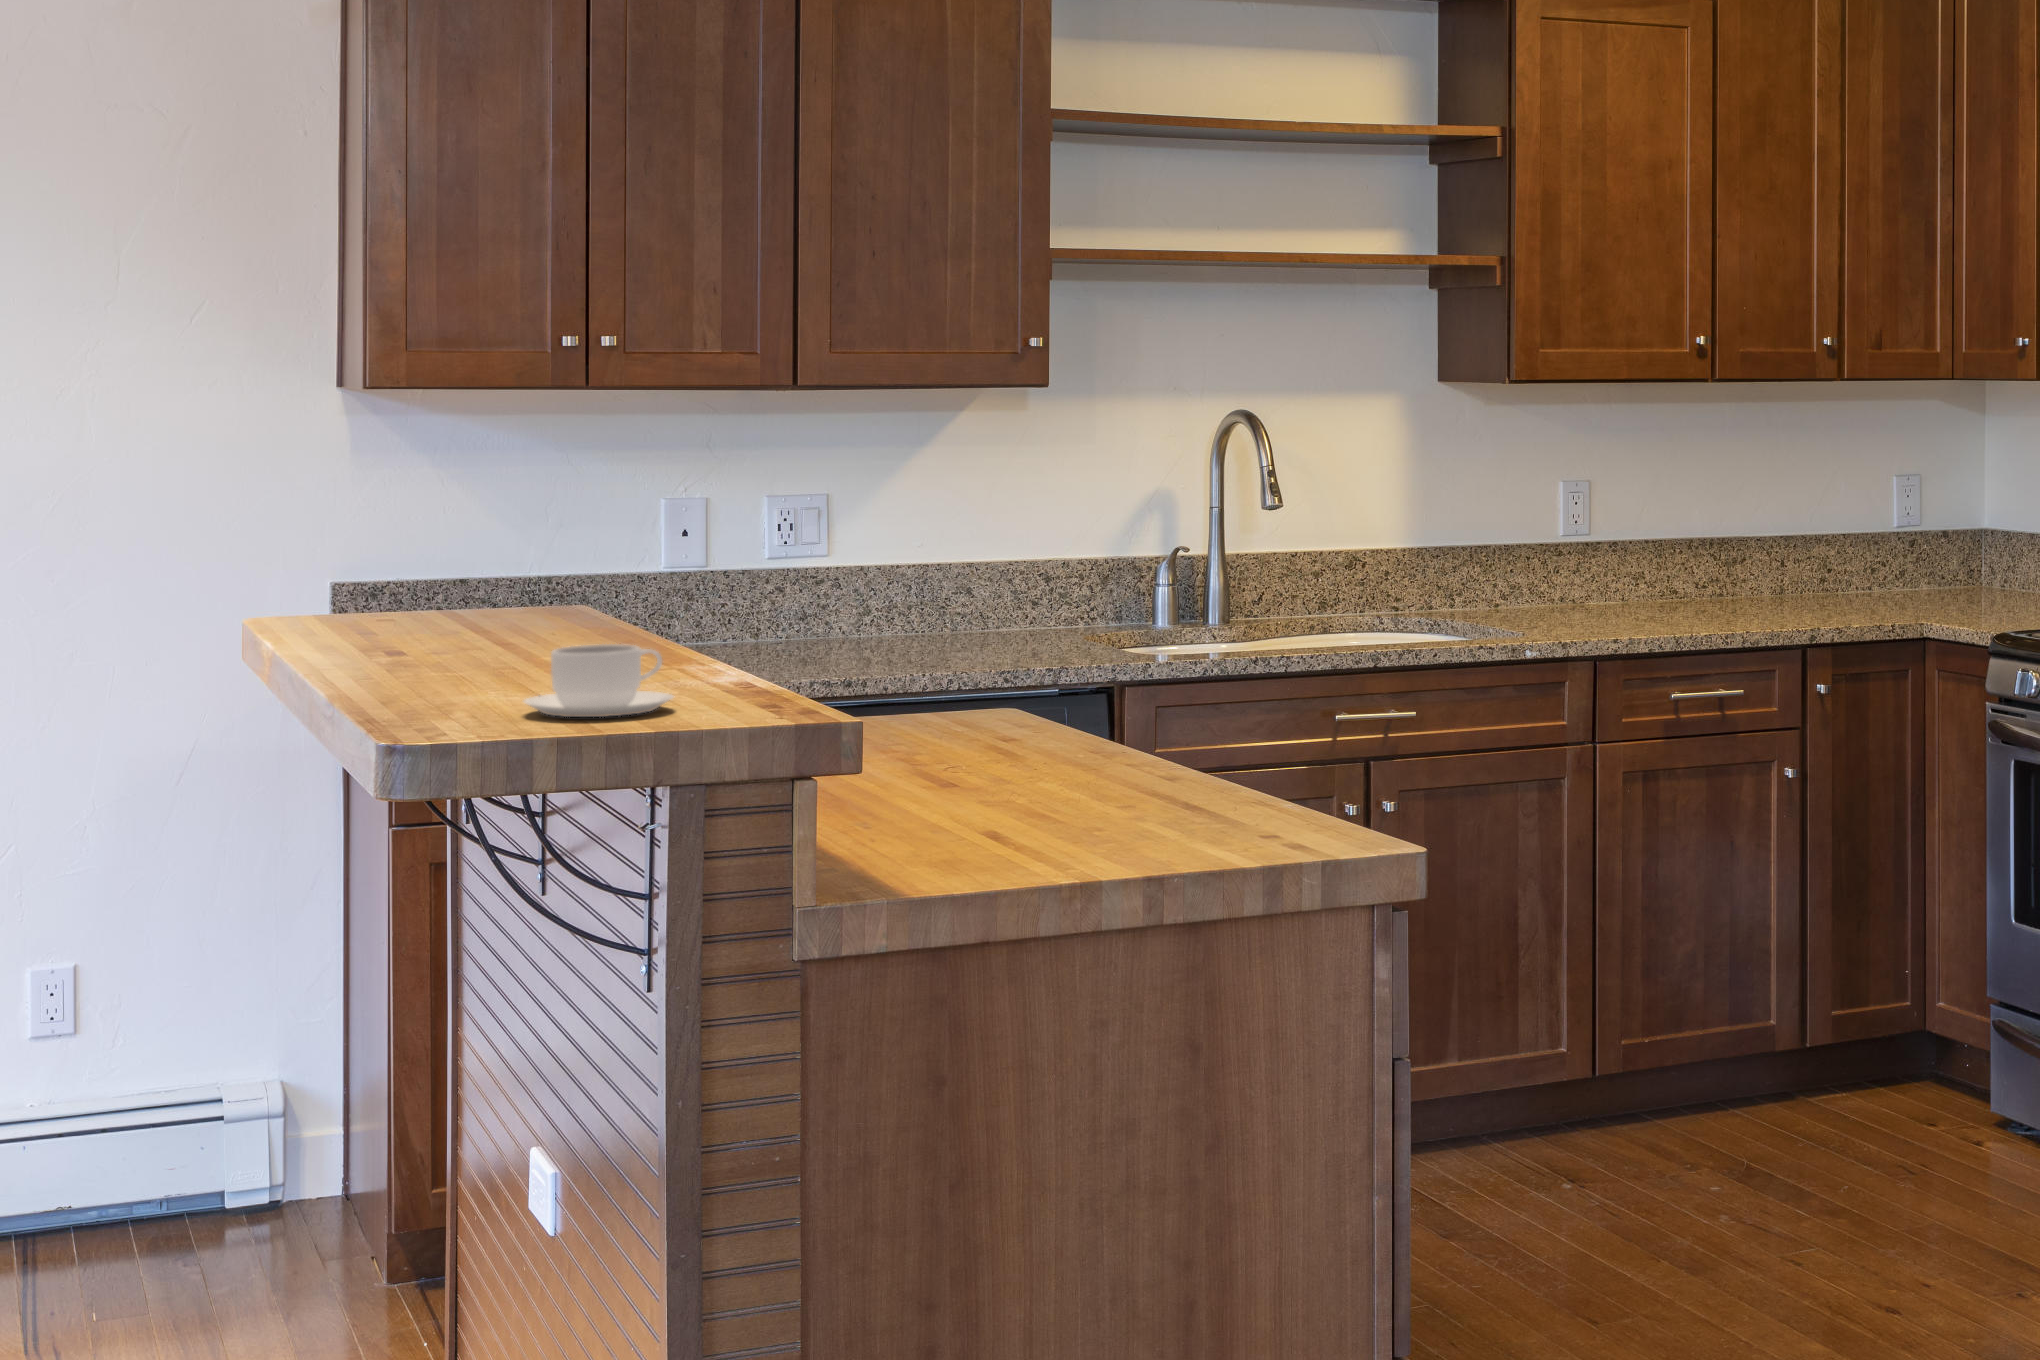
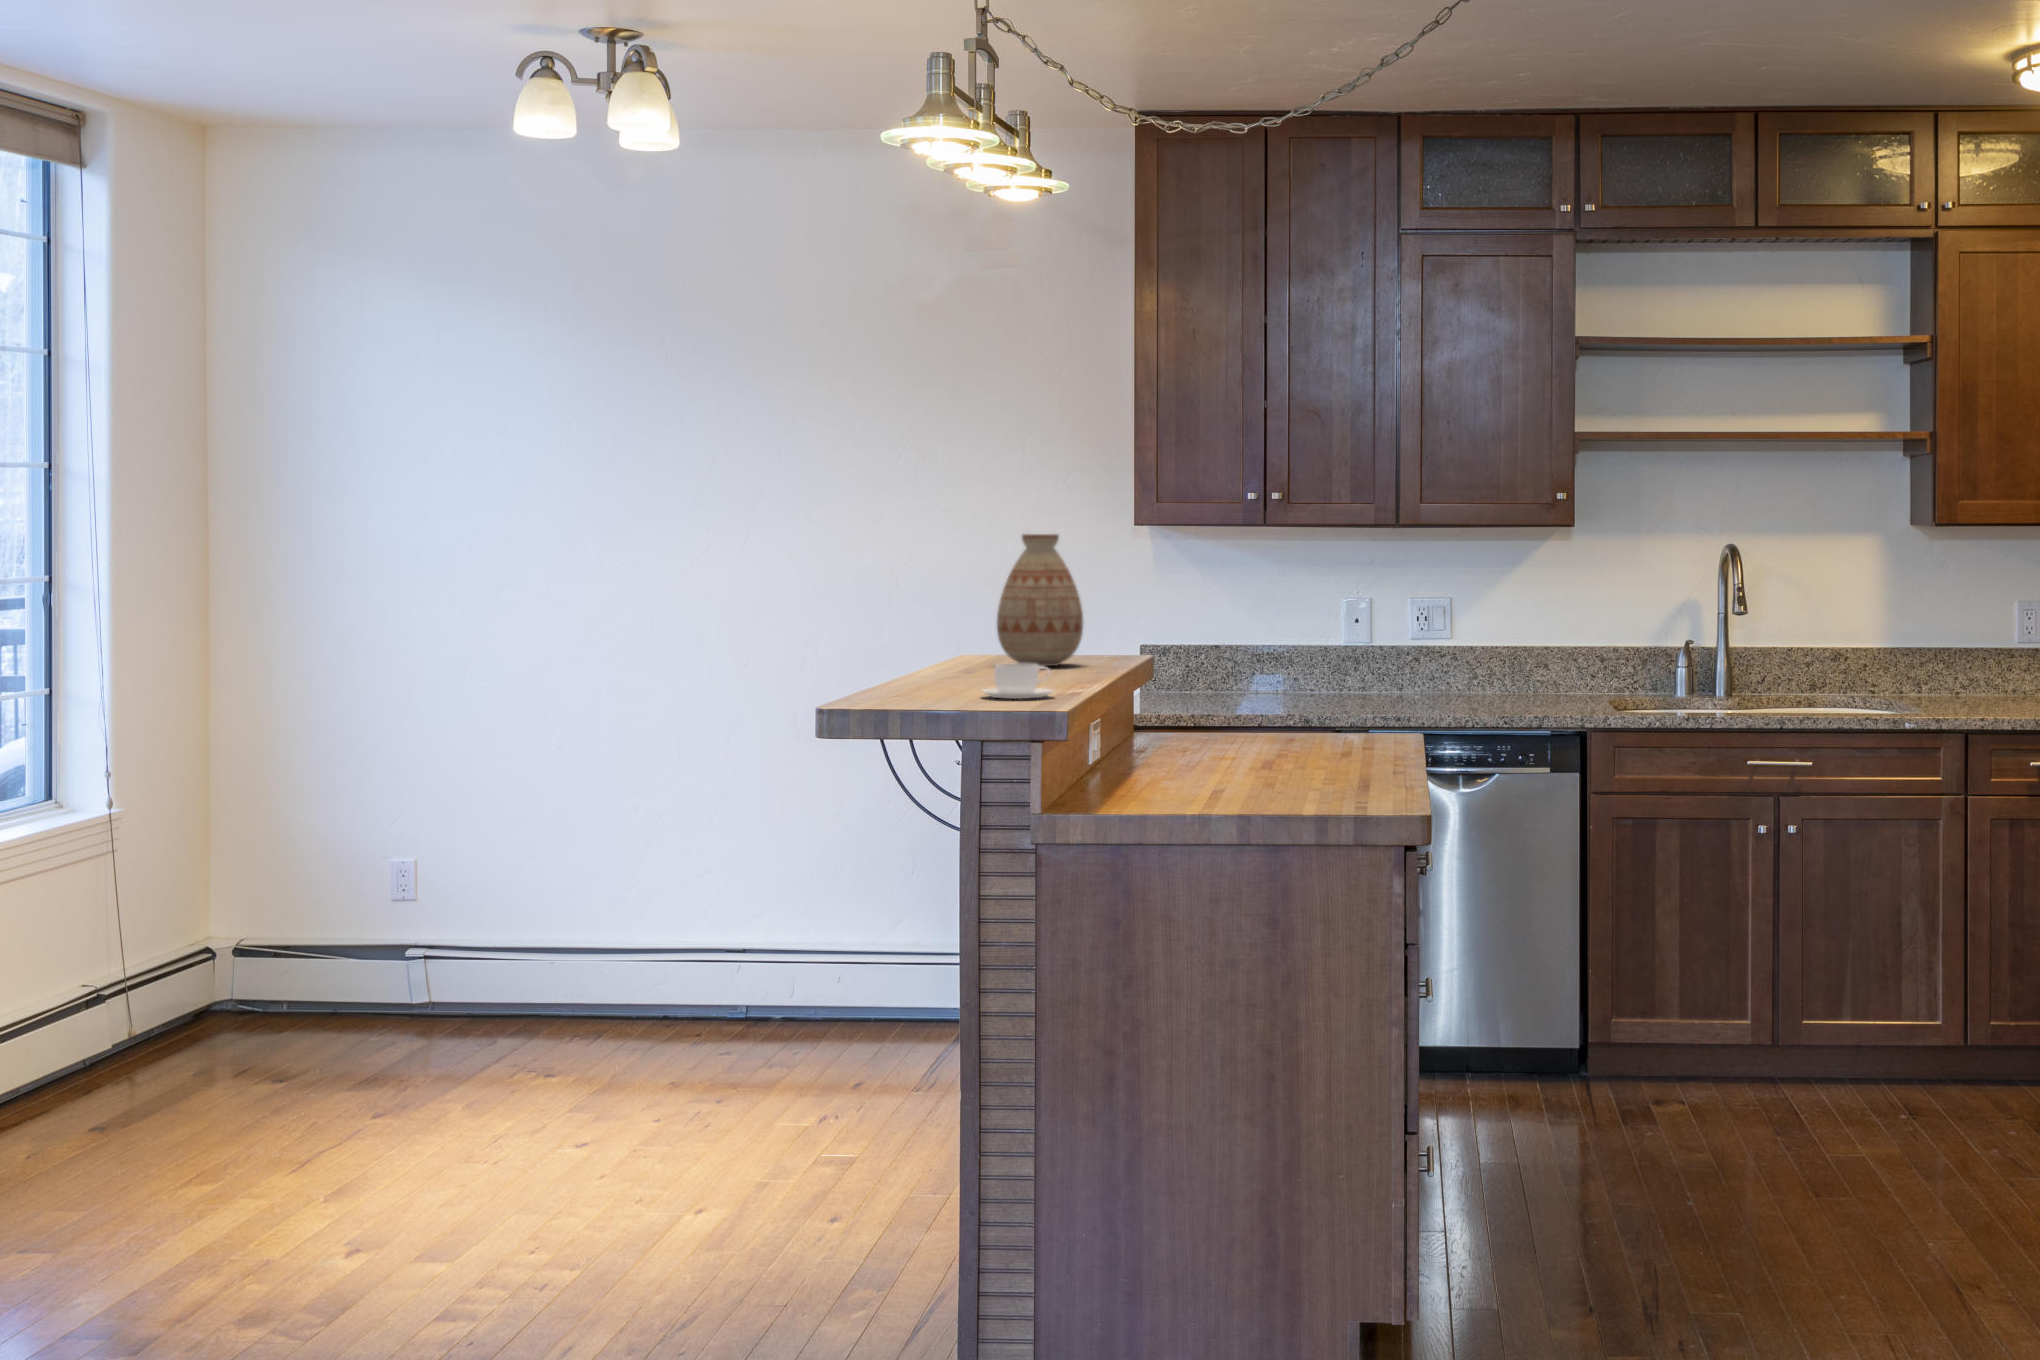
vase: none [344,398,513,640] -> present [997,534,1083,666]

